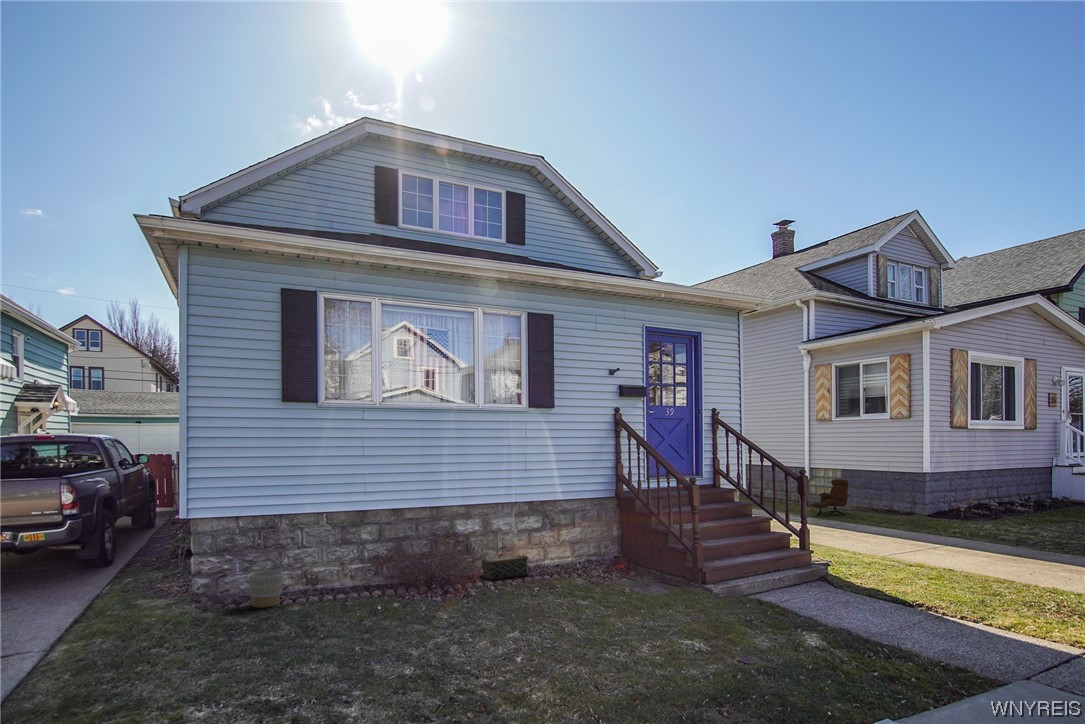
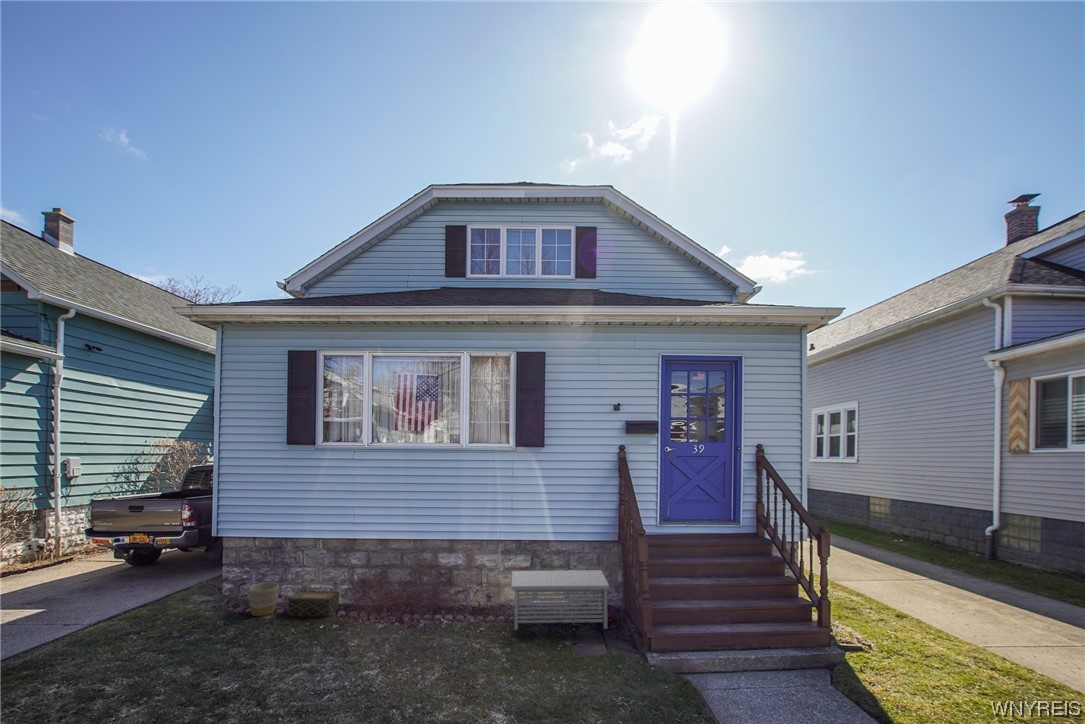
lounge chair: present [812,479,849,517] -> none [991,529,1057,581]
storage bench: none [529,523,629,578] -> present [511,570,609,630]
woven basket: present [482,554,527,580] -> present [288,591,339,617]

